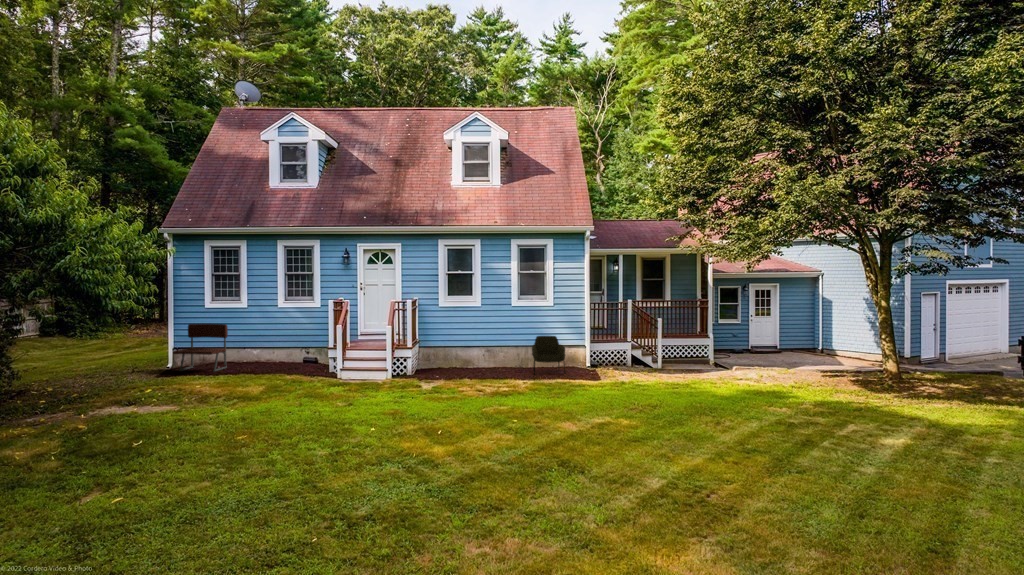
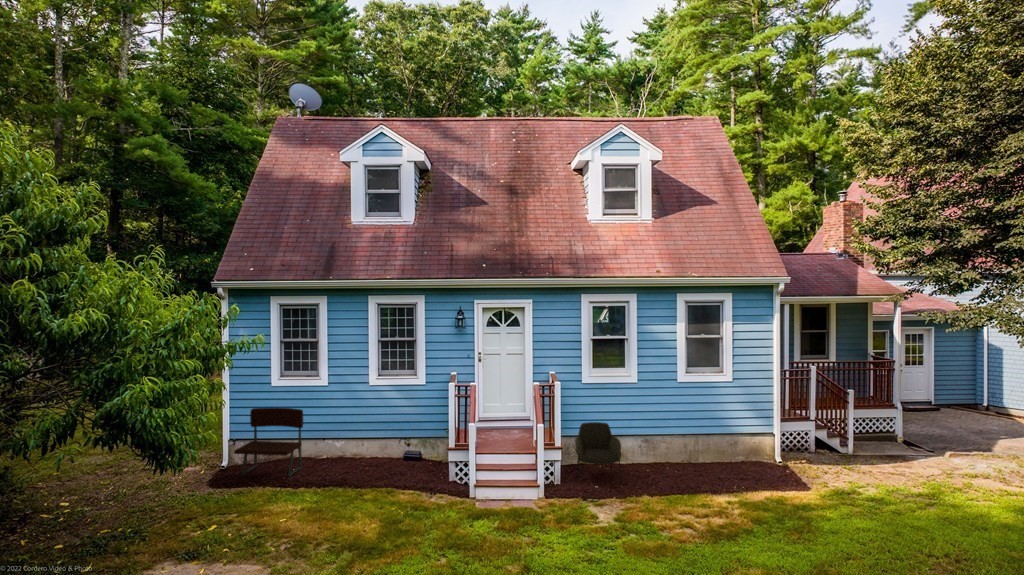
armchair: present [532,336,565,374] -> present [575,422,622,480]

